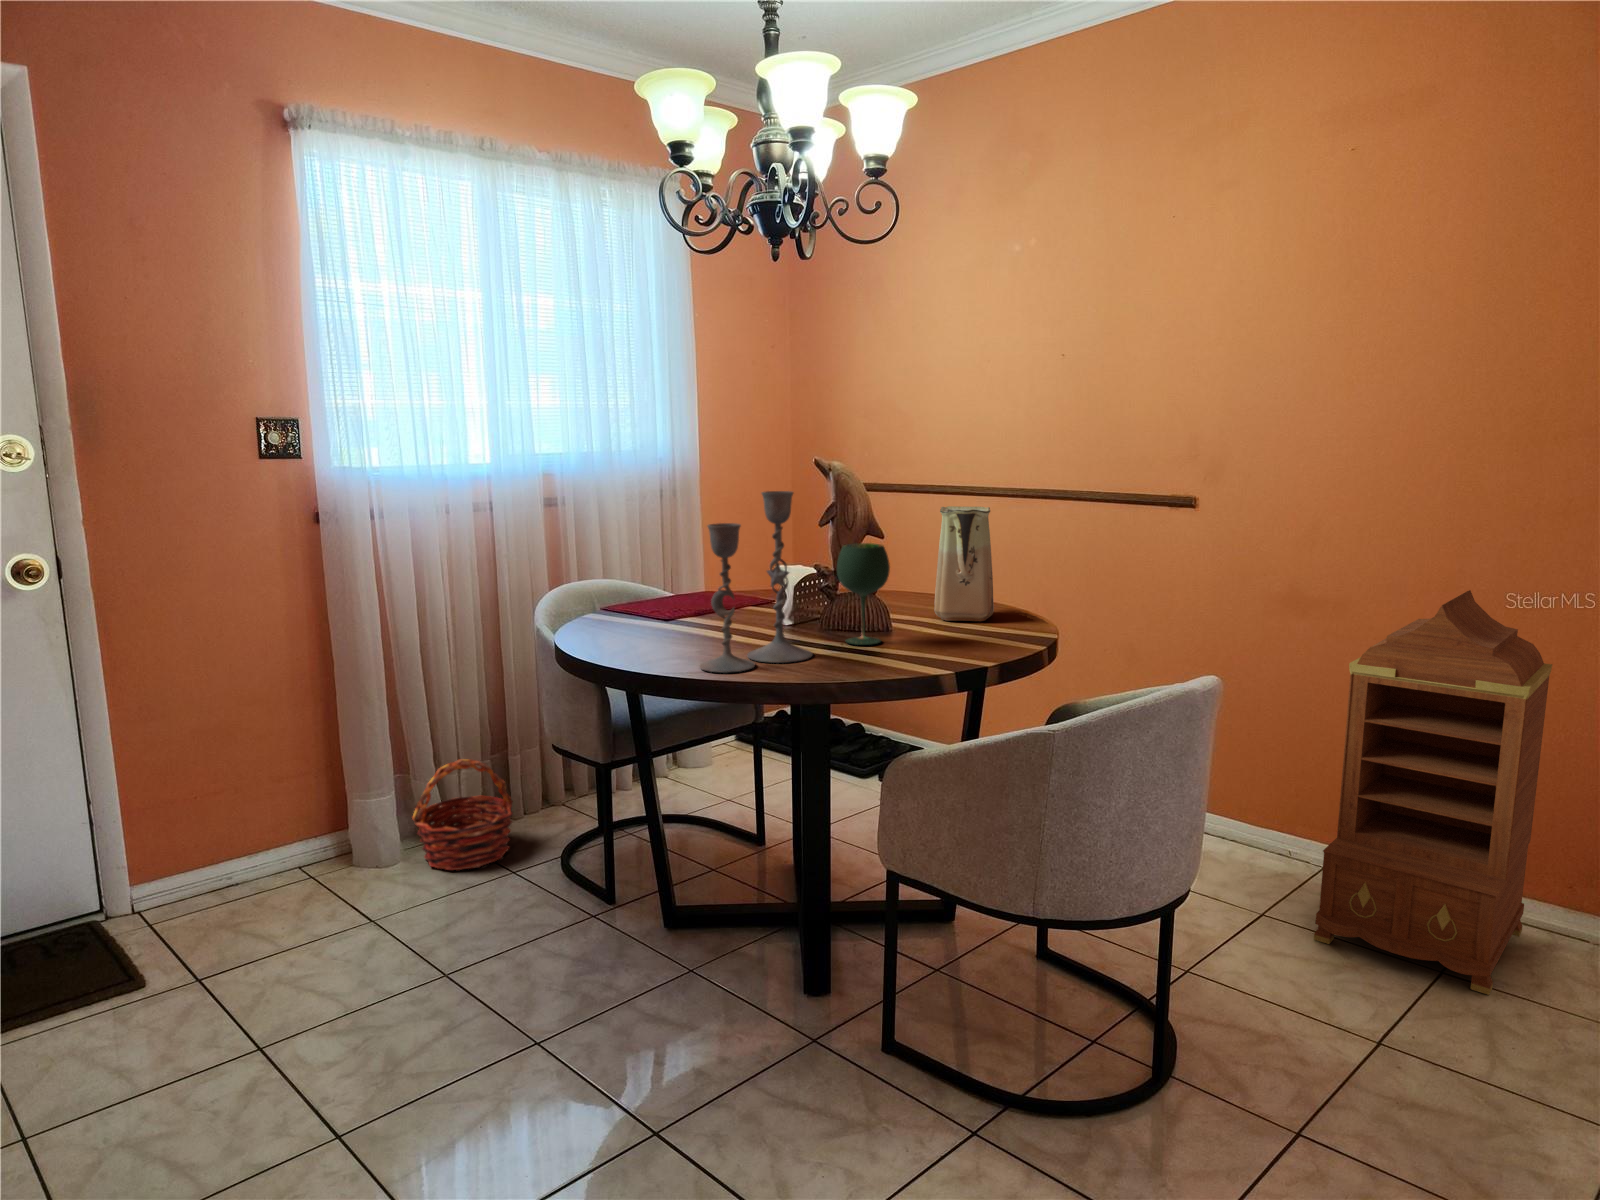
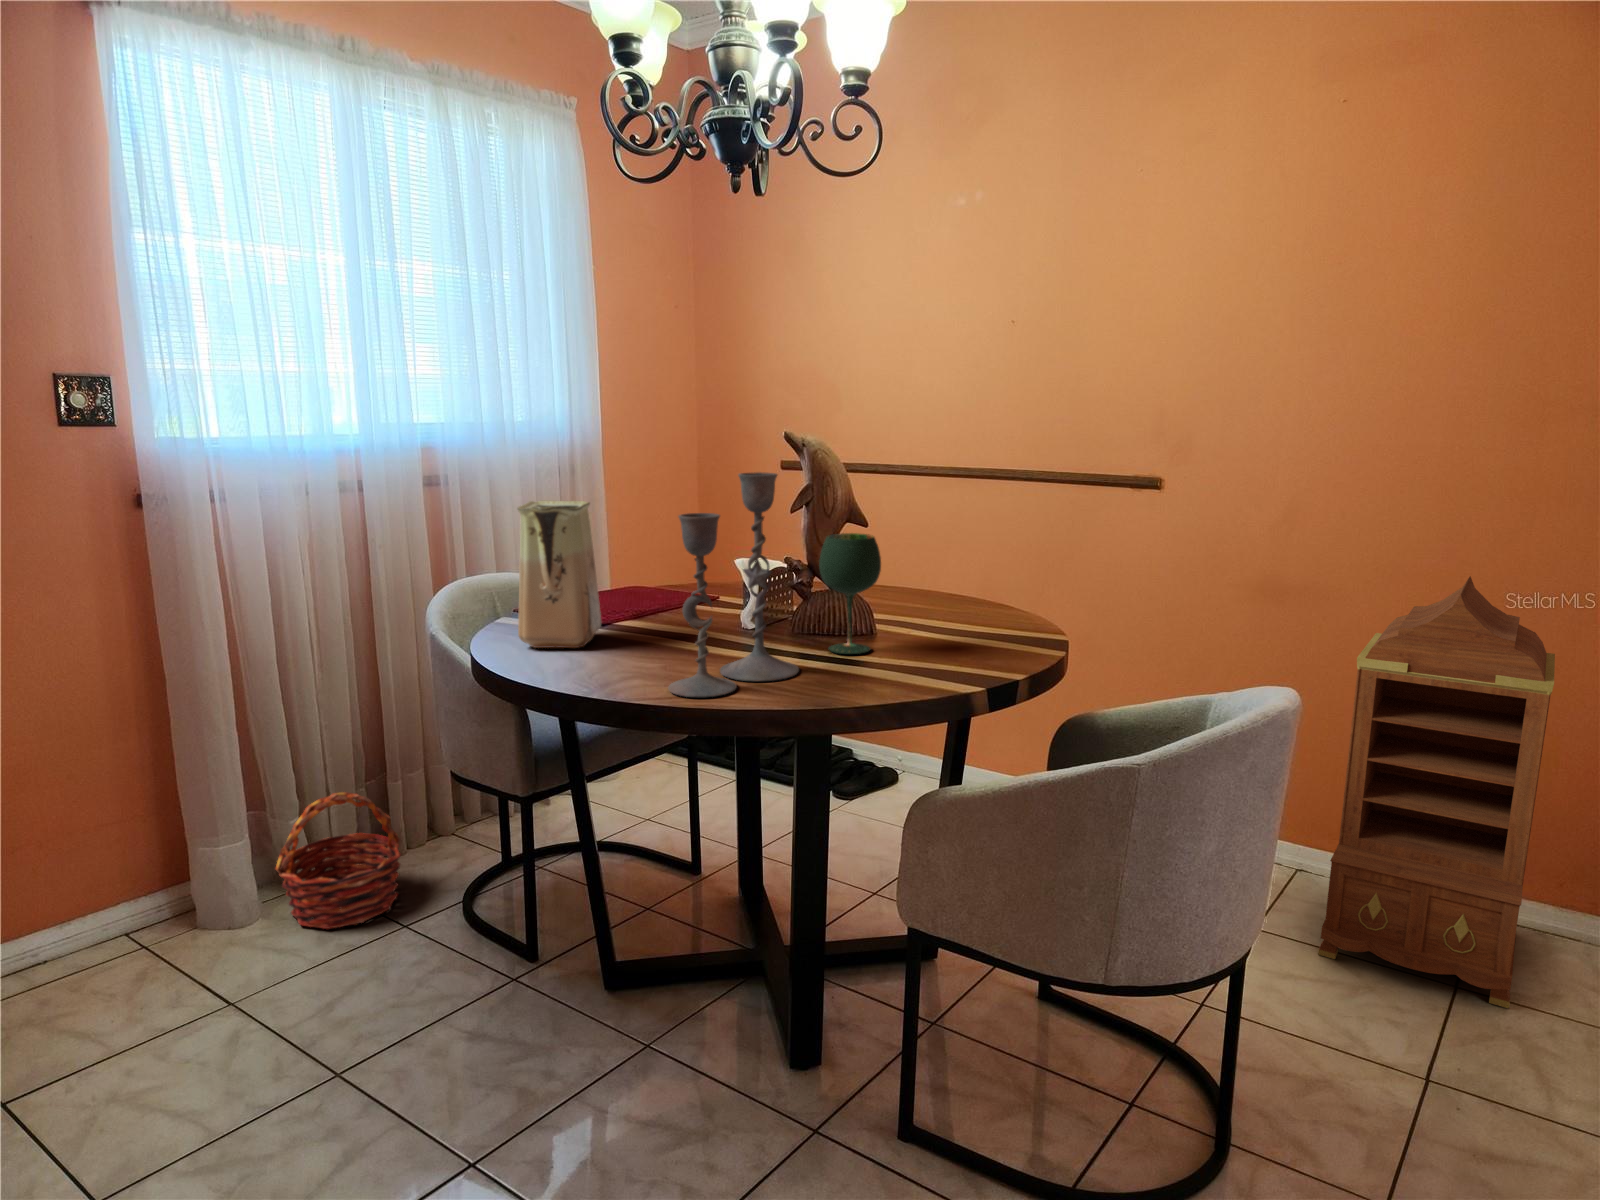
vase: present [934,506,994,621] -> present [518,501,601,648]

